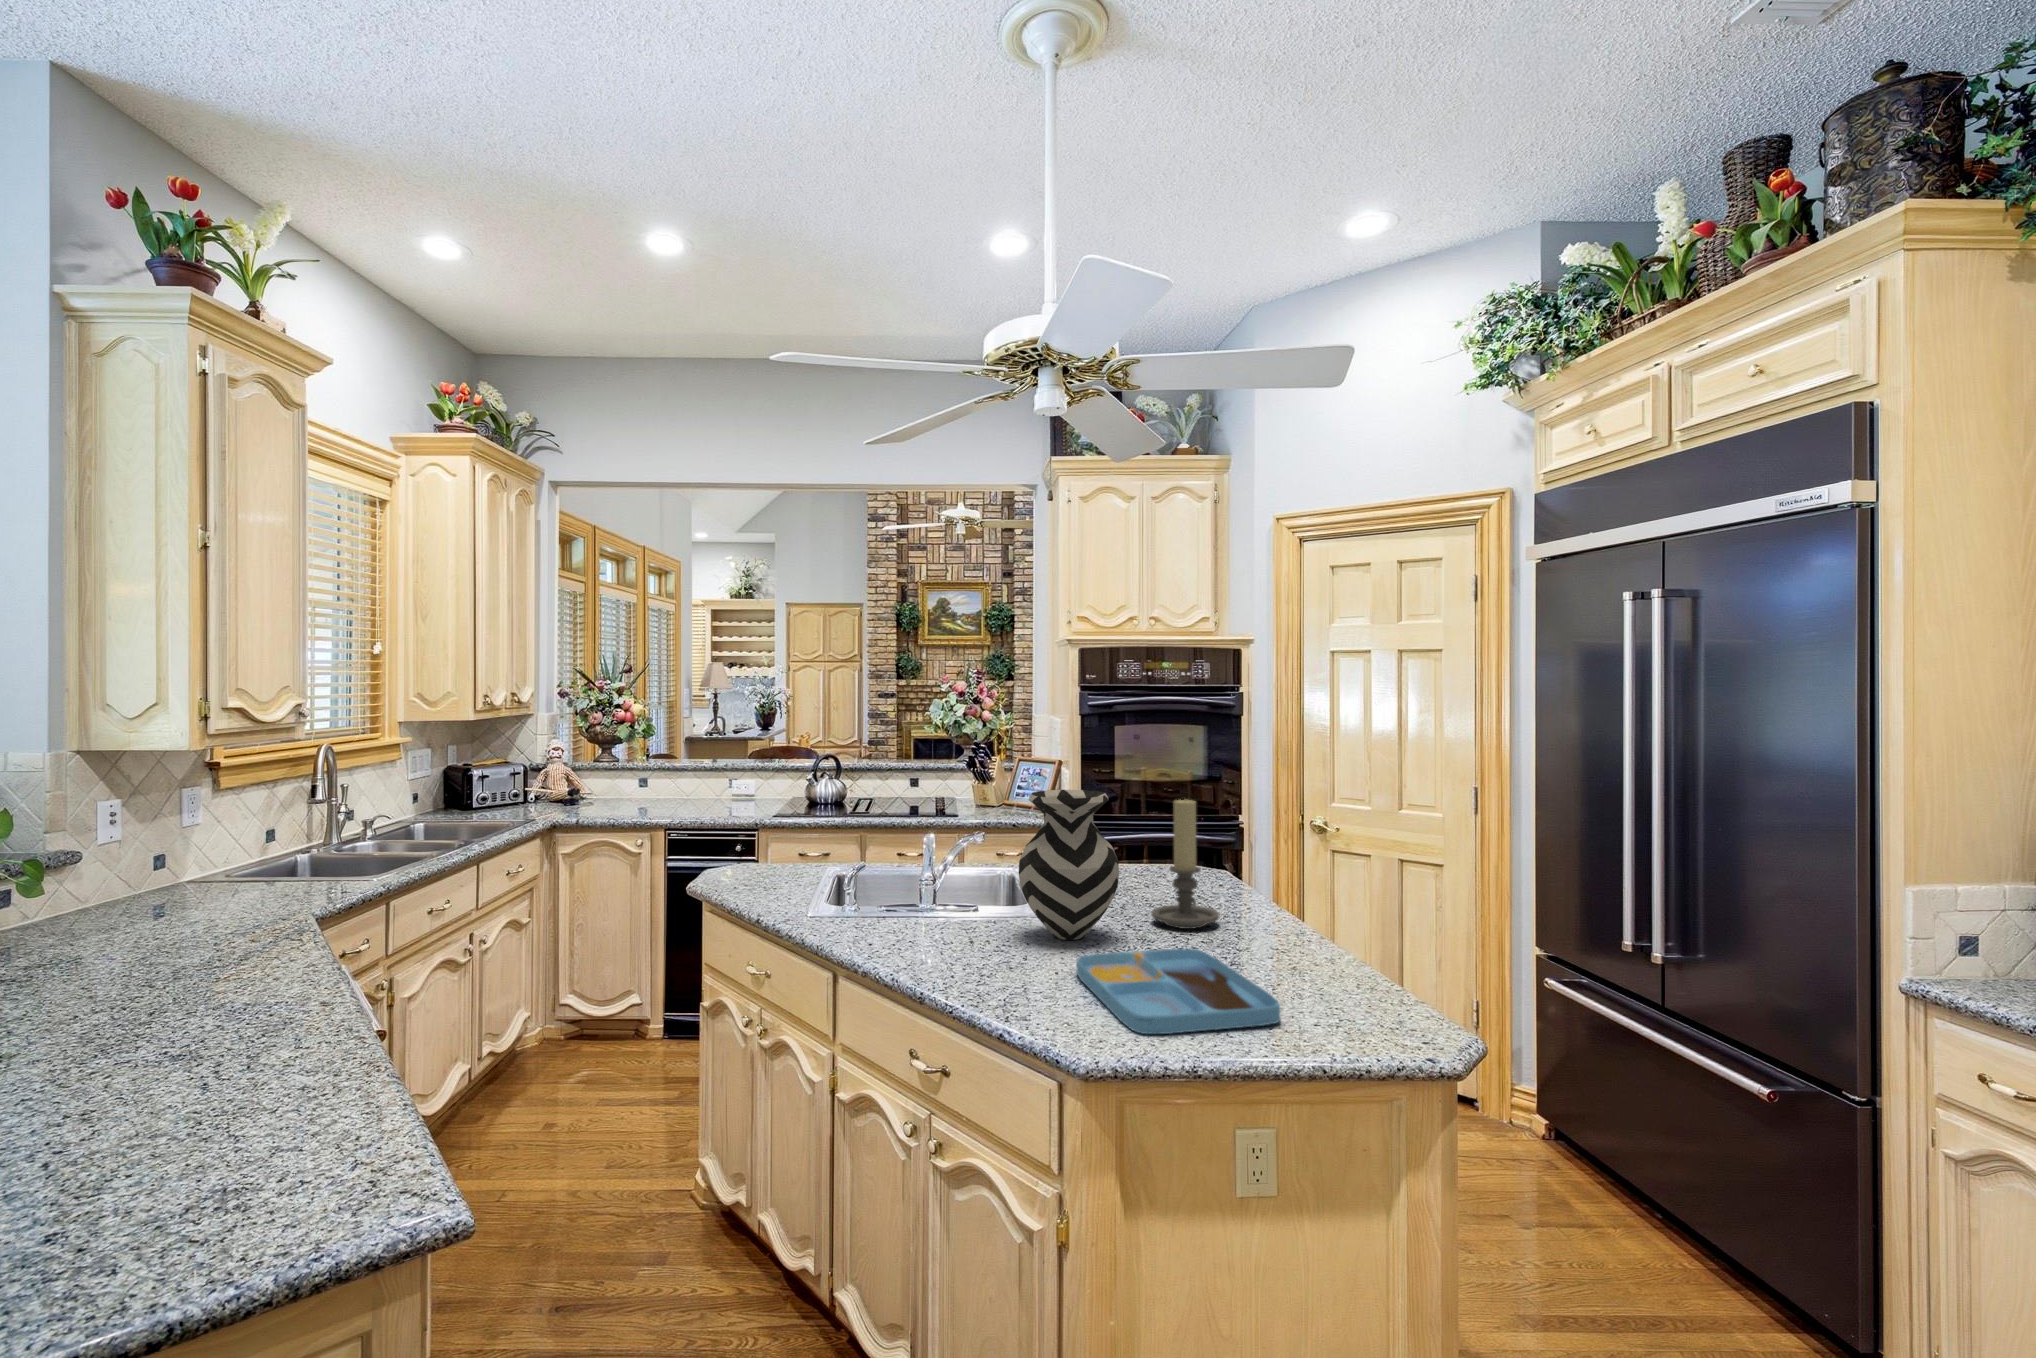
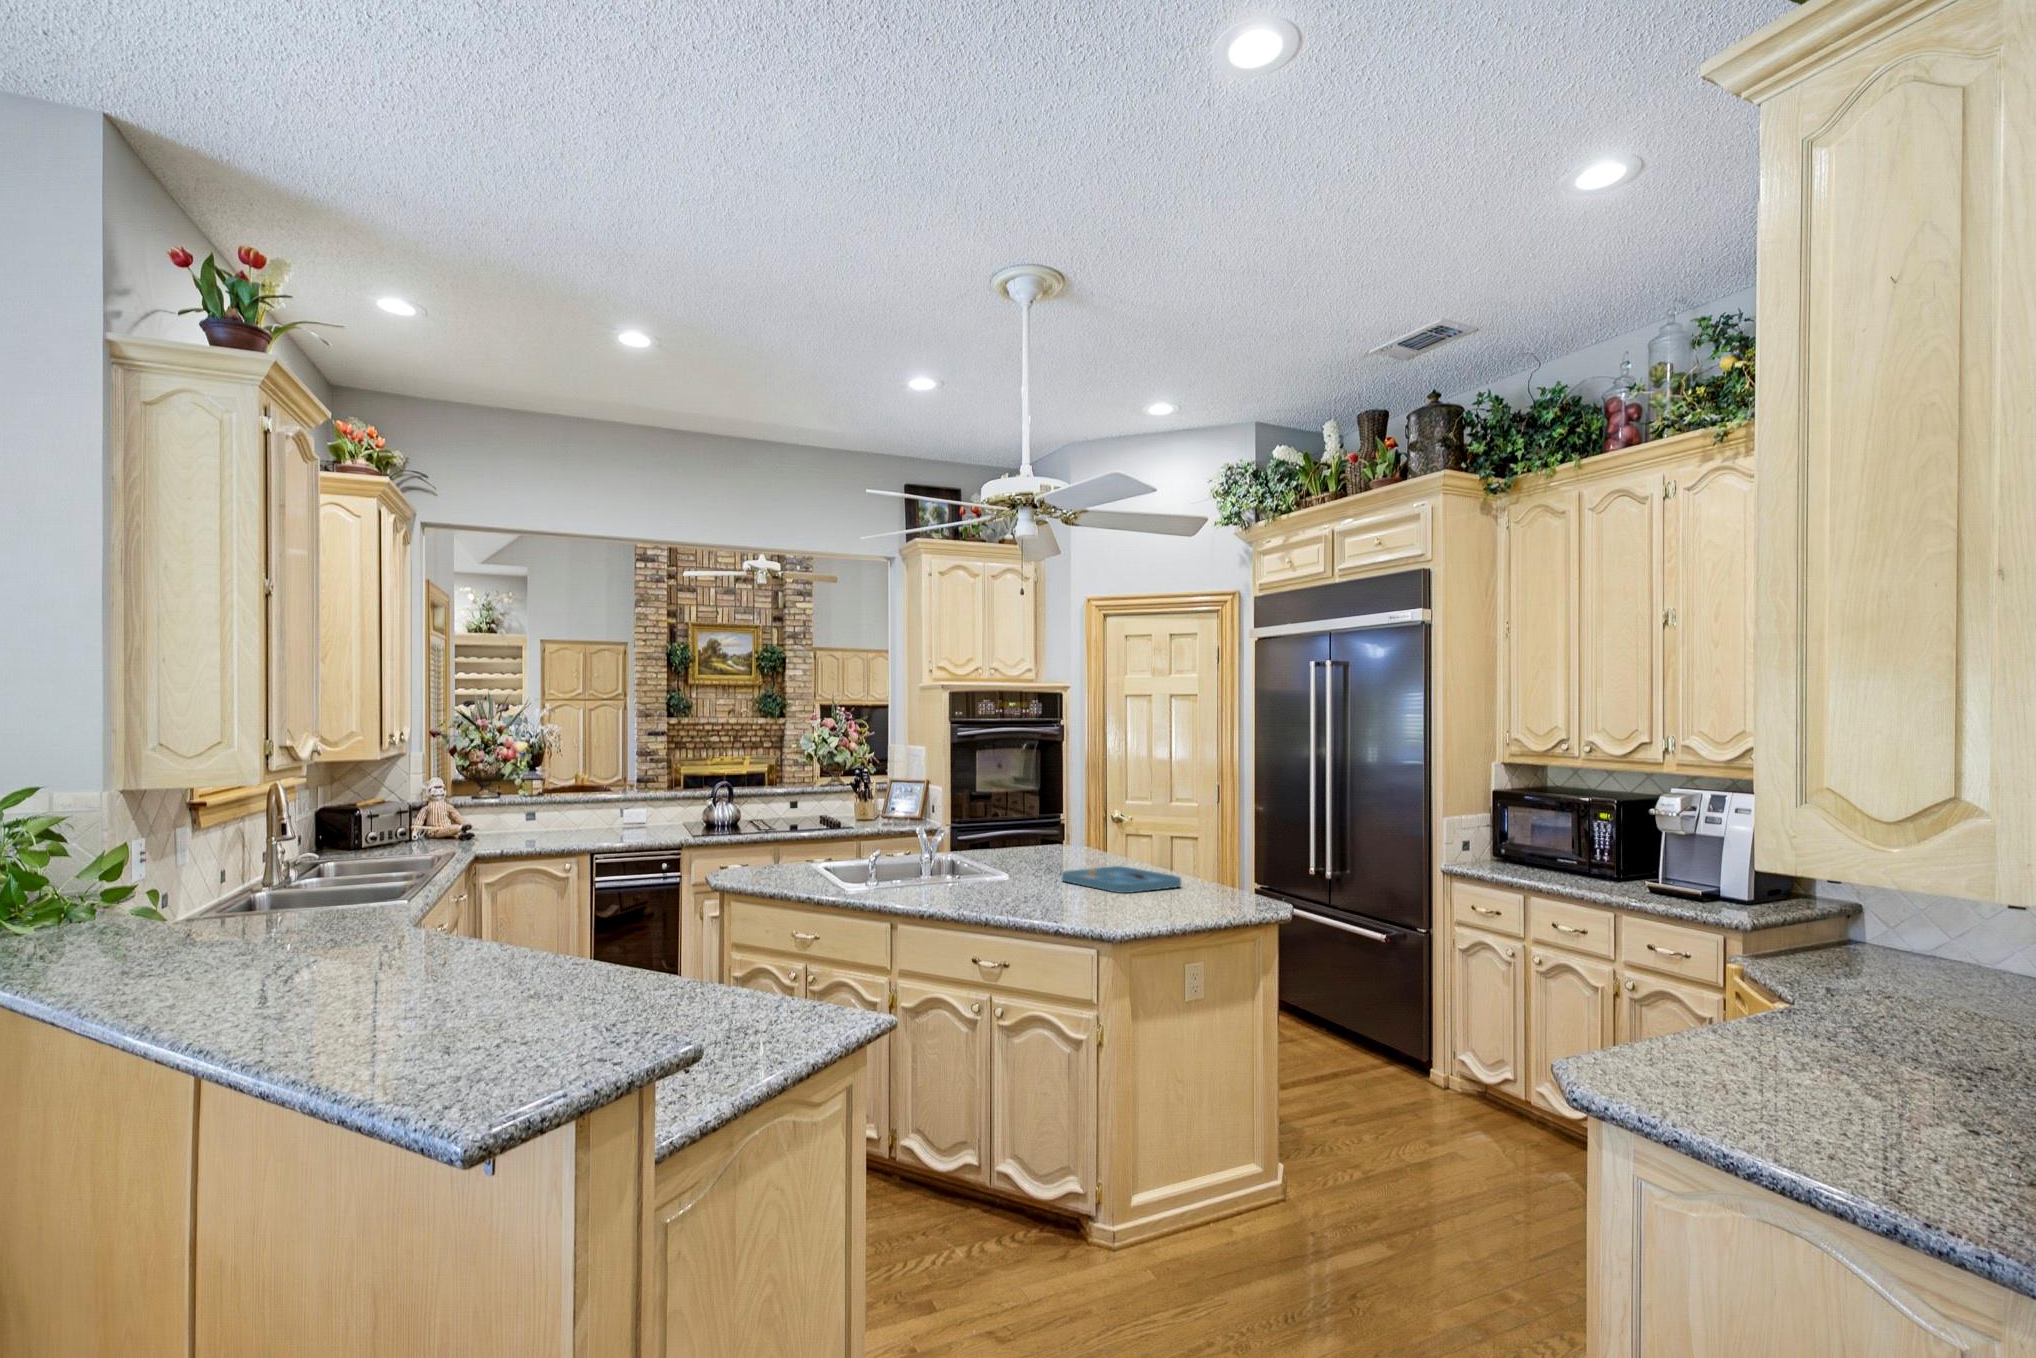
vase: present [1019,790,1119,940] -> none [1003,784,1063,872]
candle holder: present [1151,800,1219,929] -> none [1070,788,1111,866]

